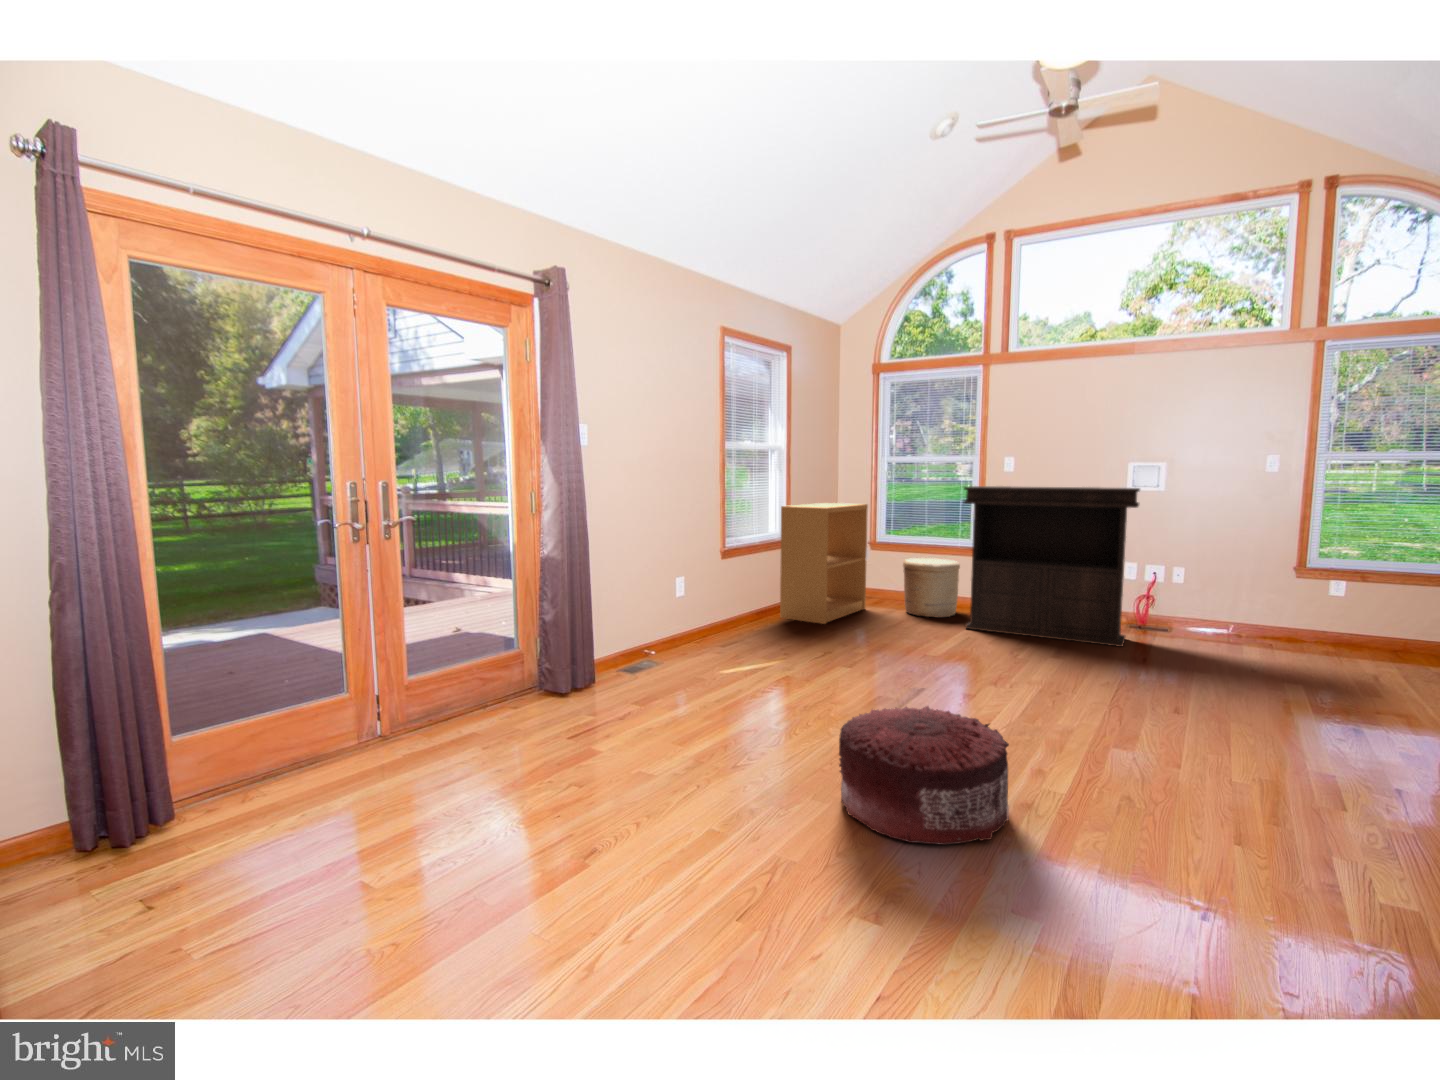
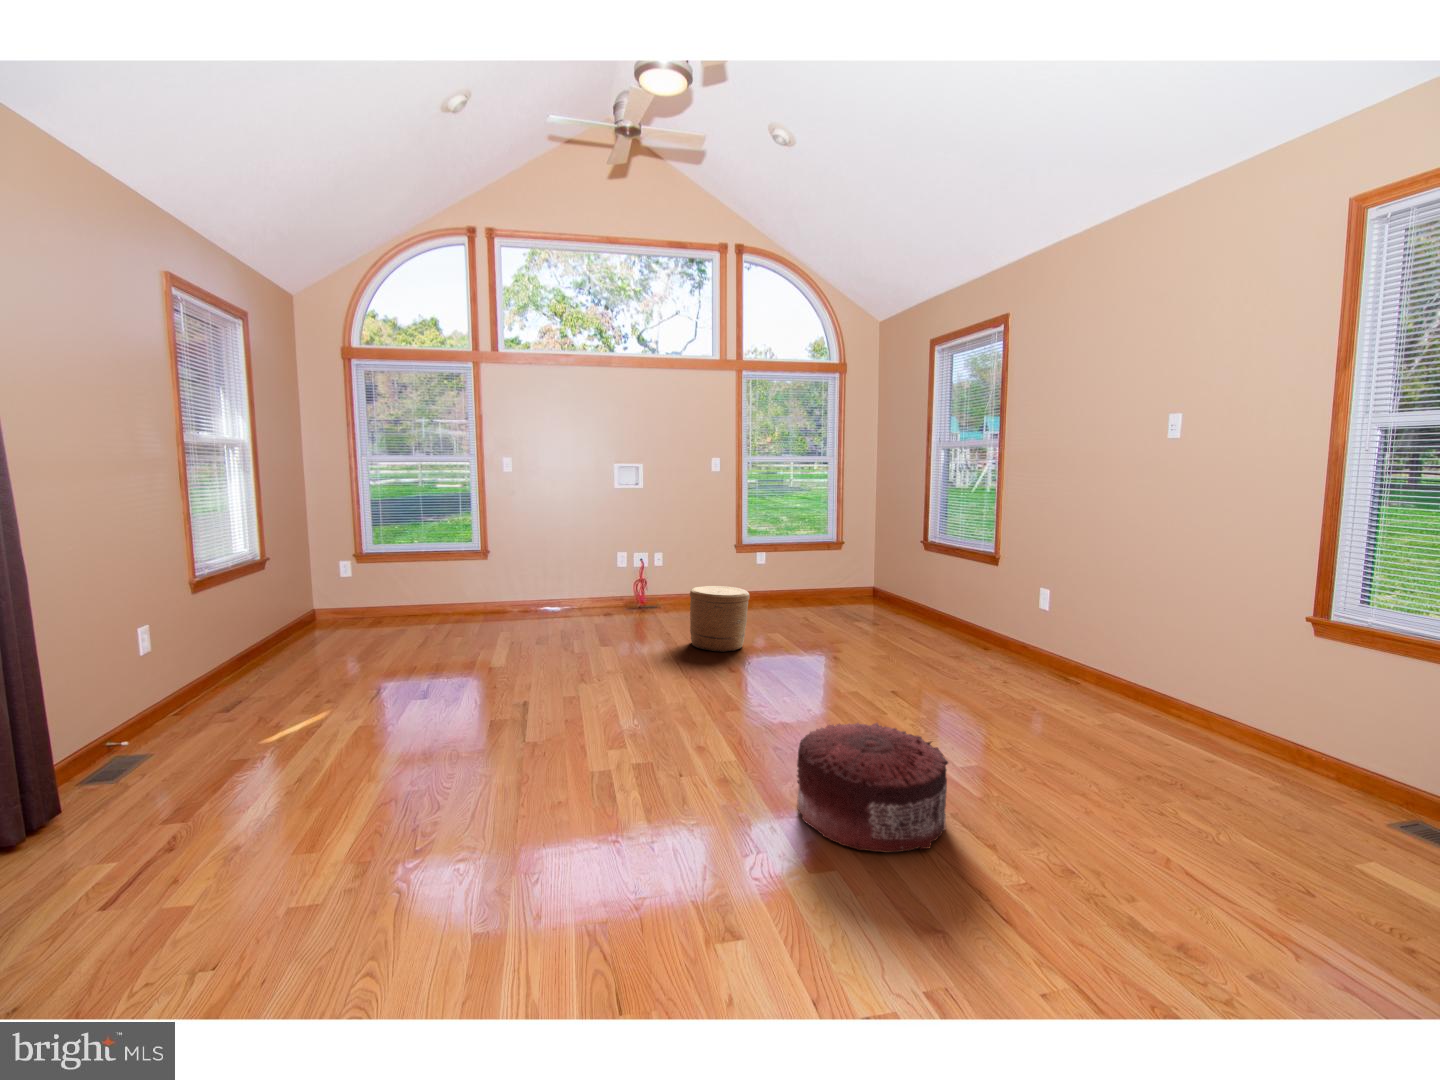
console table: present [964,486,1140,647] -> none [908,514,1066,664]
bookshelf: present [780,503,868,624] -> none [742,521,825,633]
woven basket: present [903,558,960,618] -> present [690,586,750,652]

